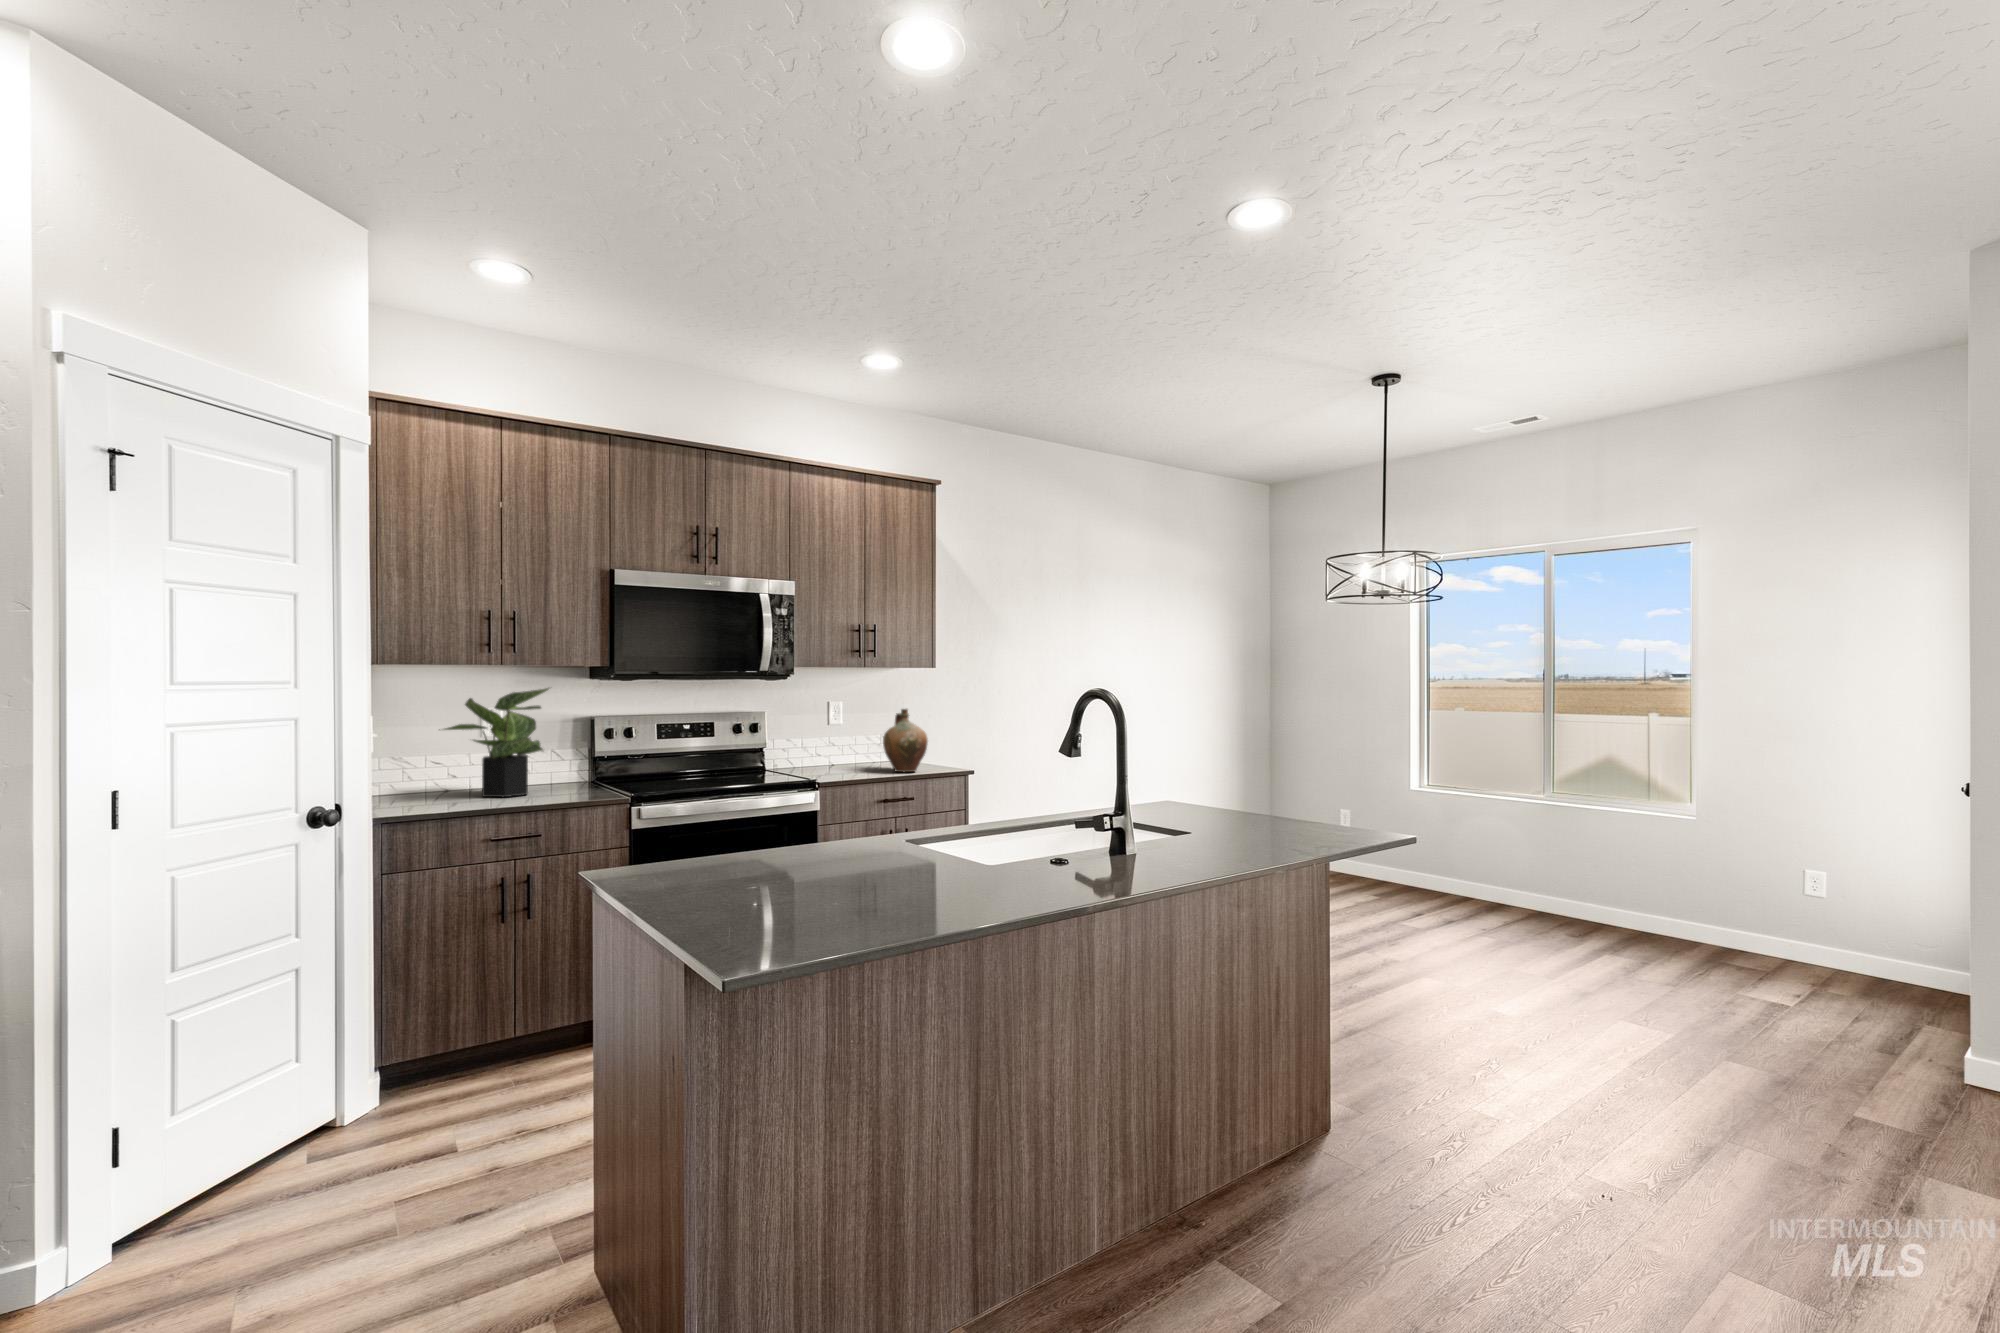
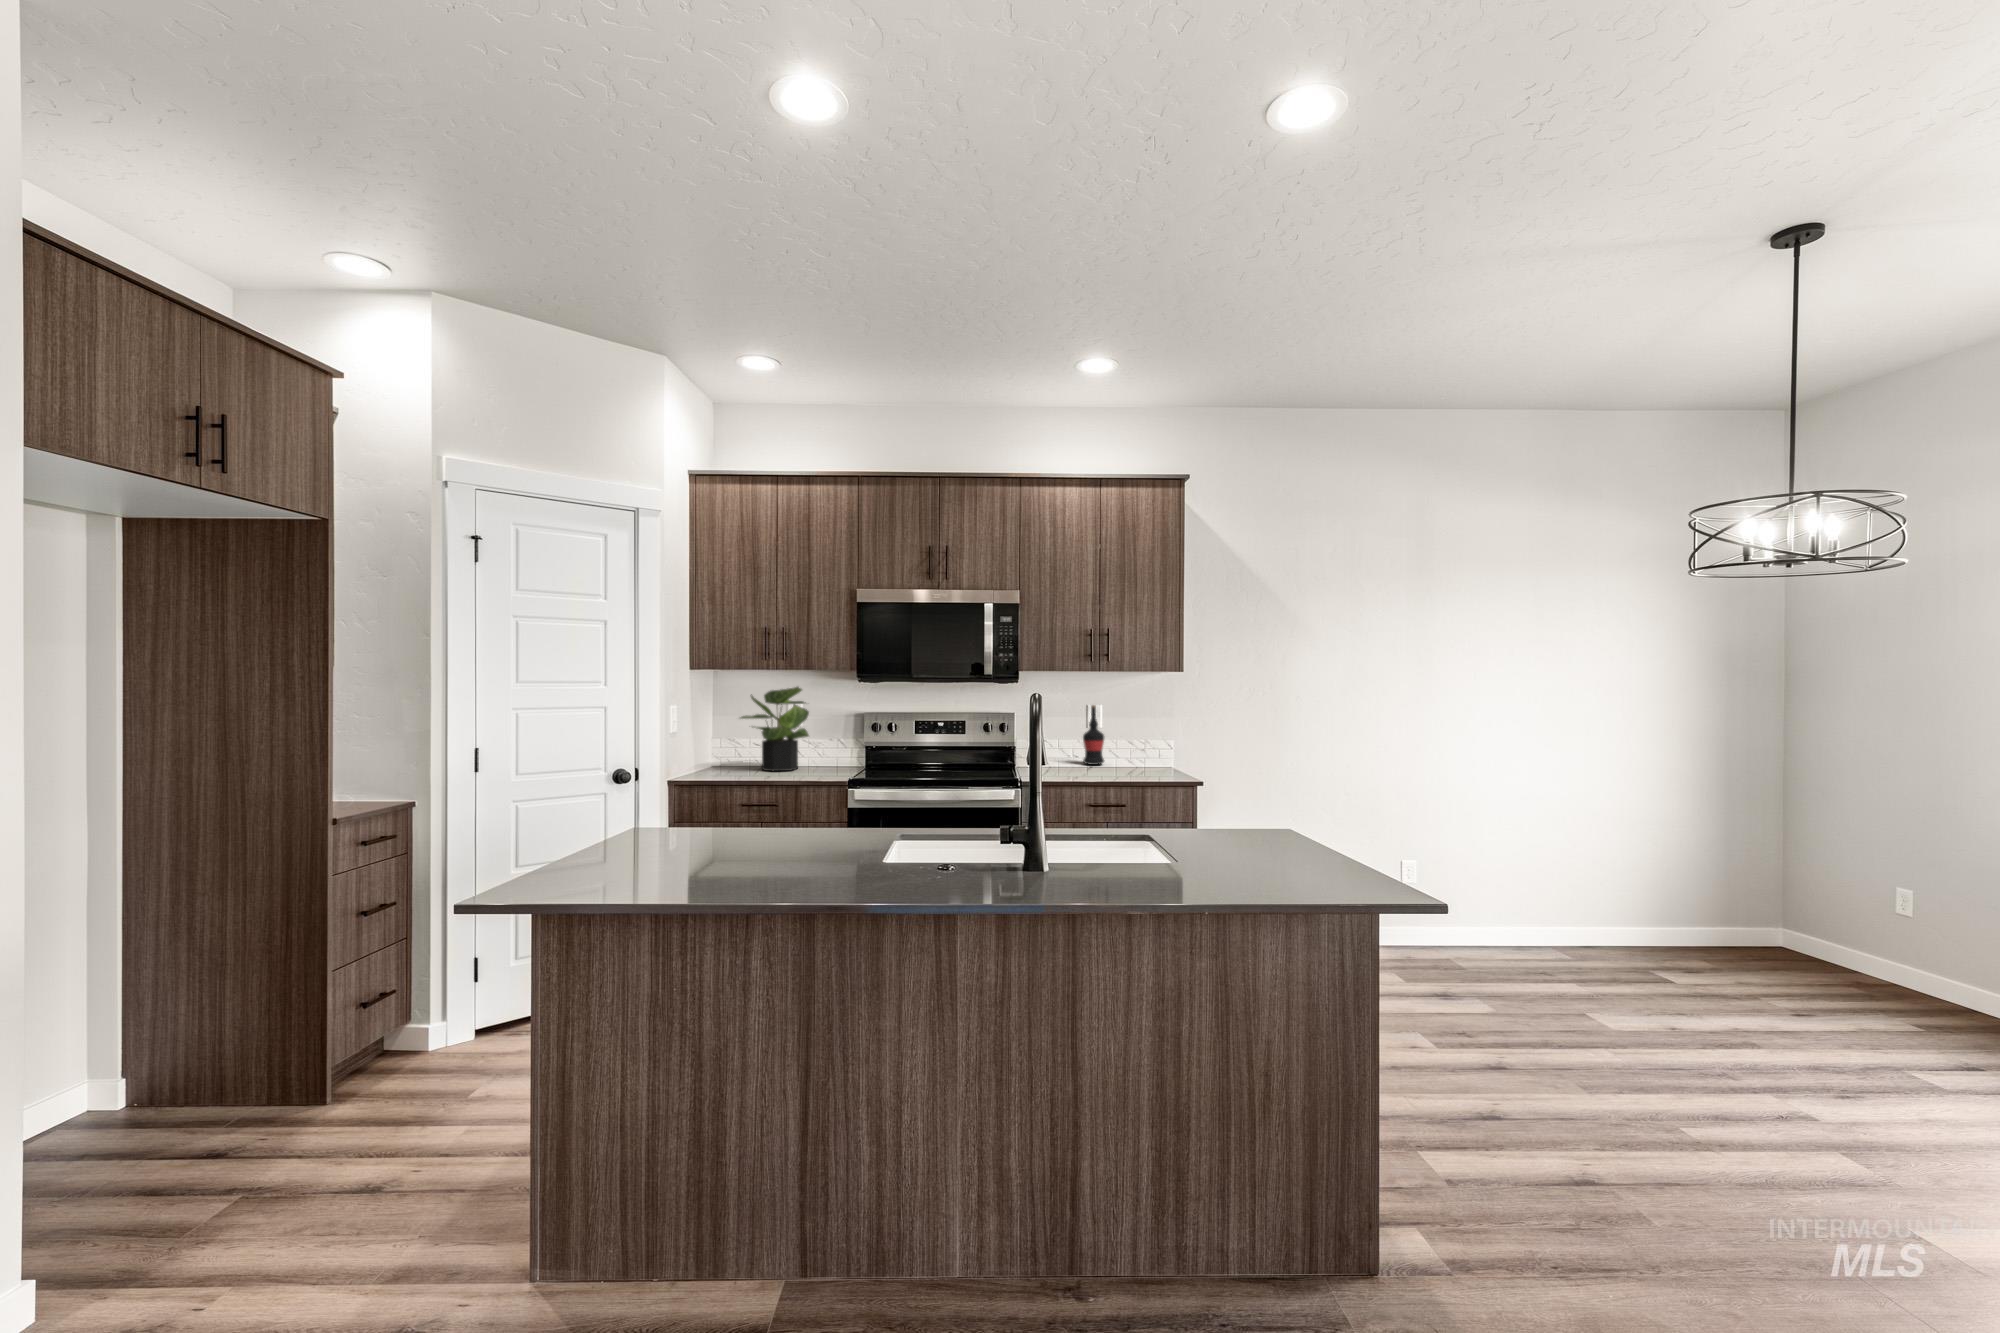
wine bottle: none [840,706,862,768] -> present [1083,705,1104,765]
ceramic jug: present [883,709,928,772] -> none [1114,708,1157,771]

